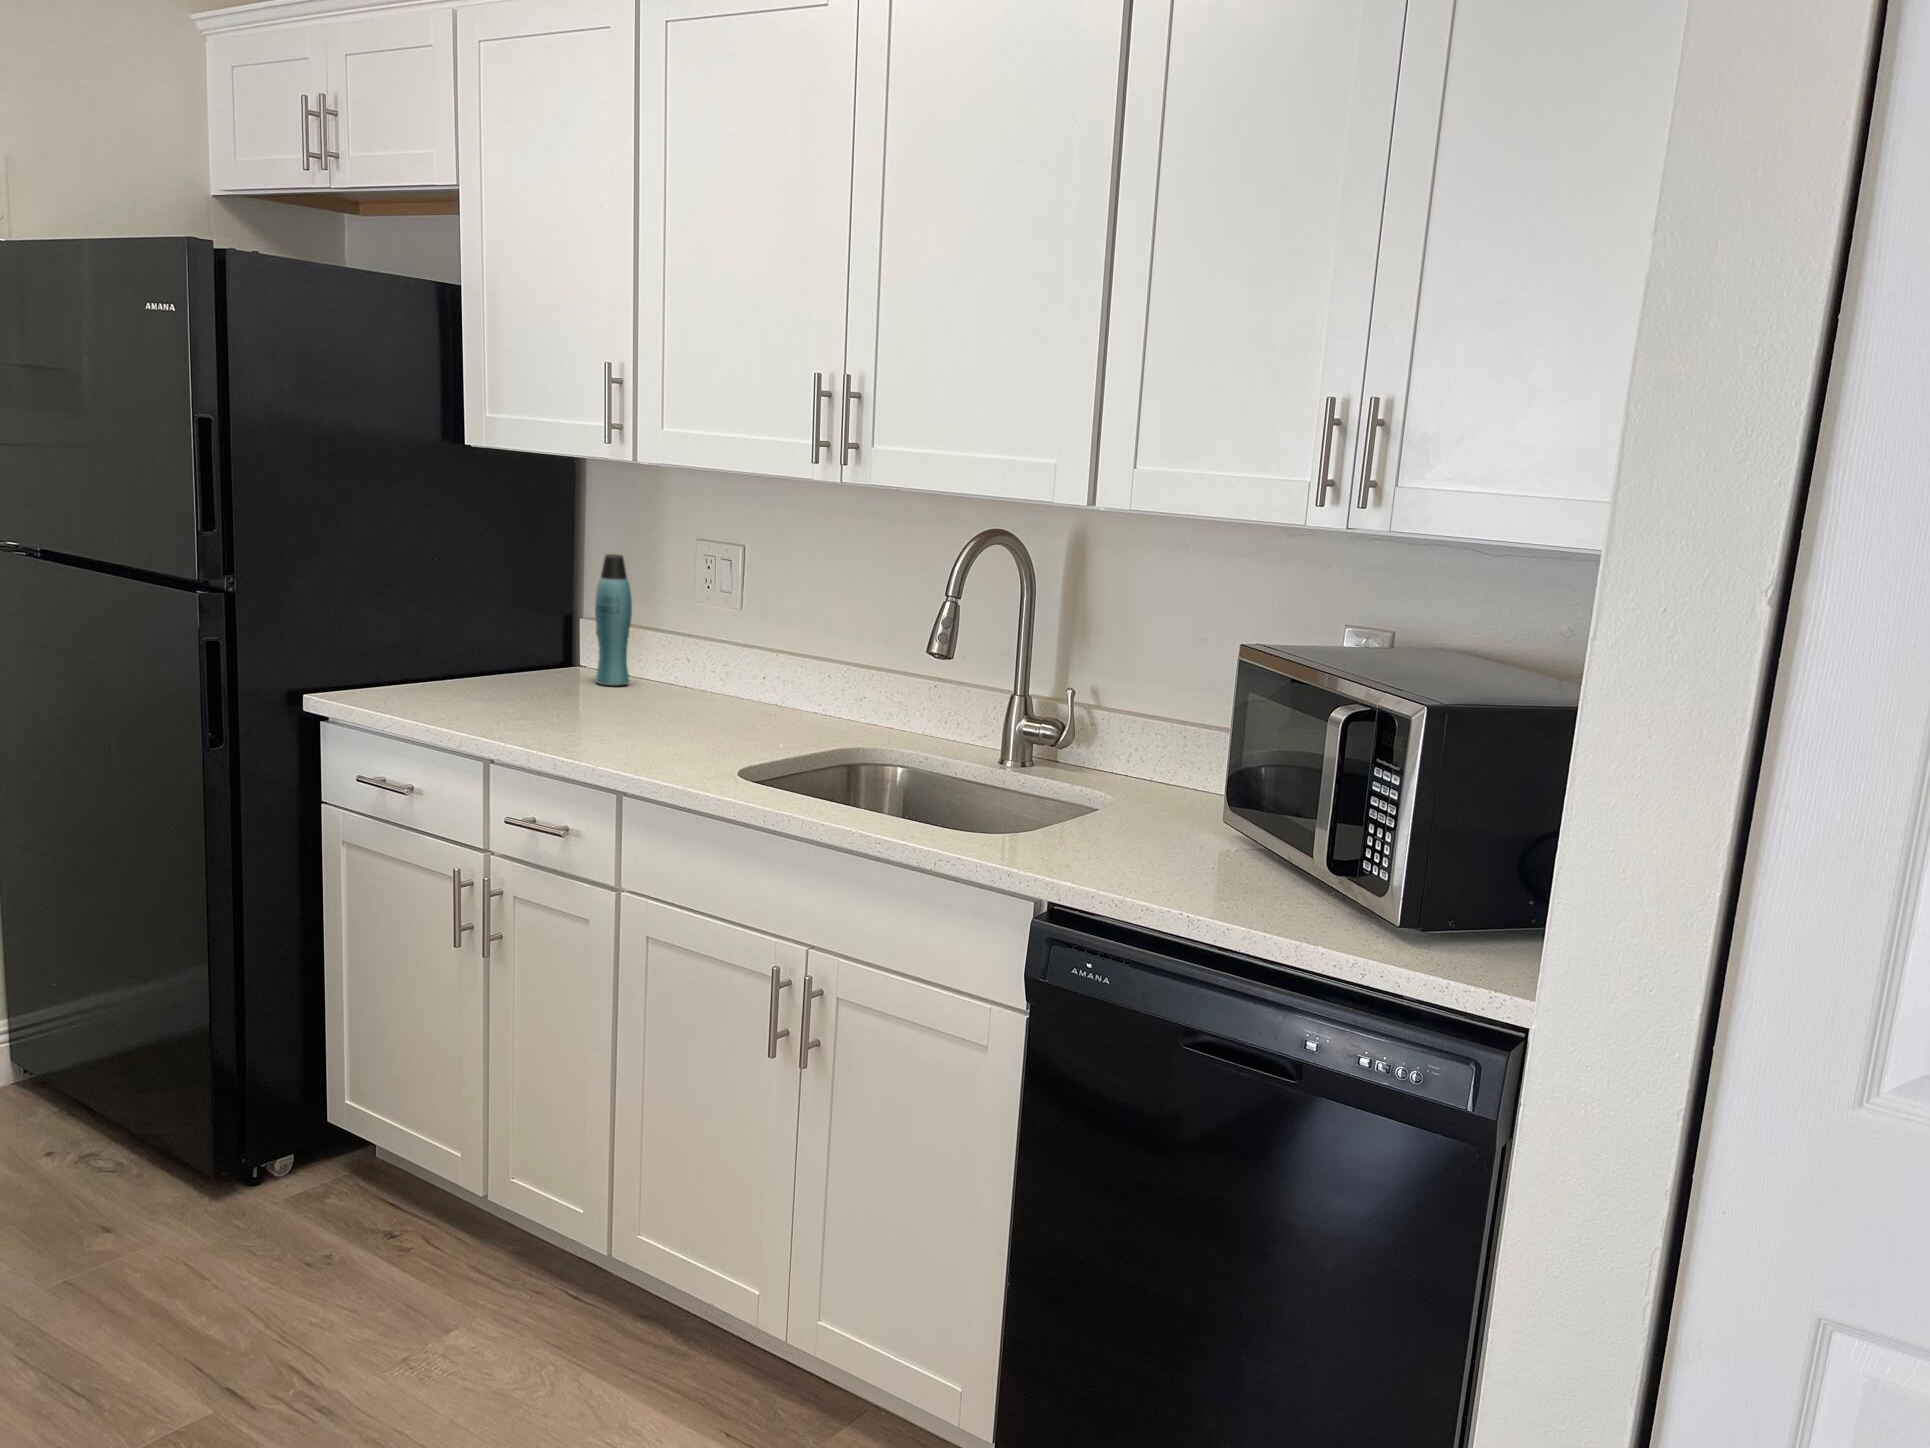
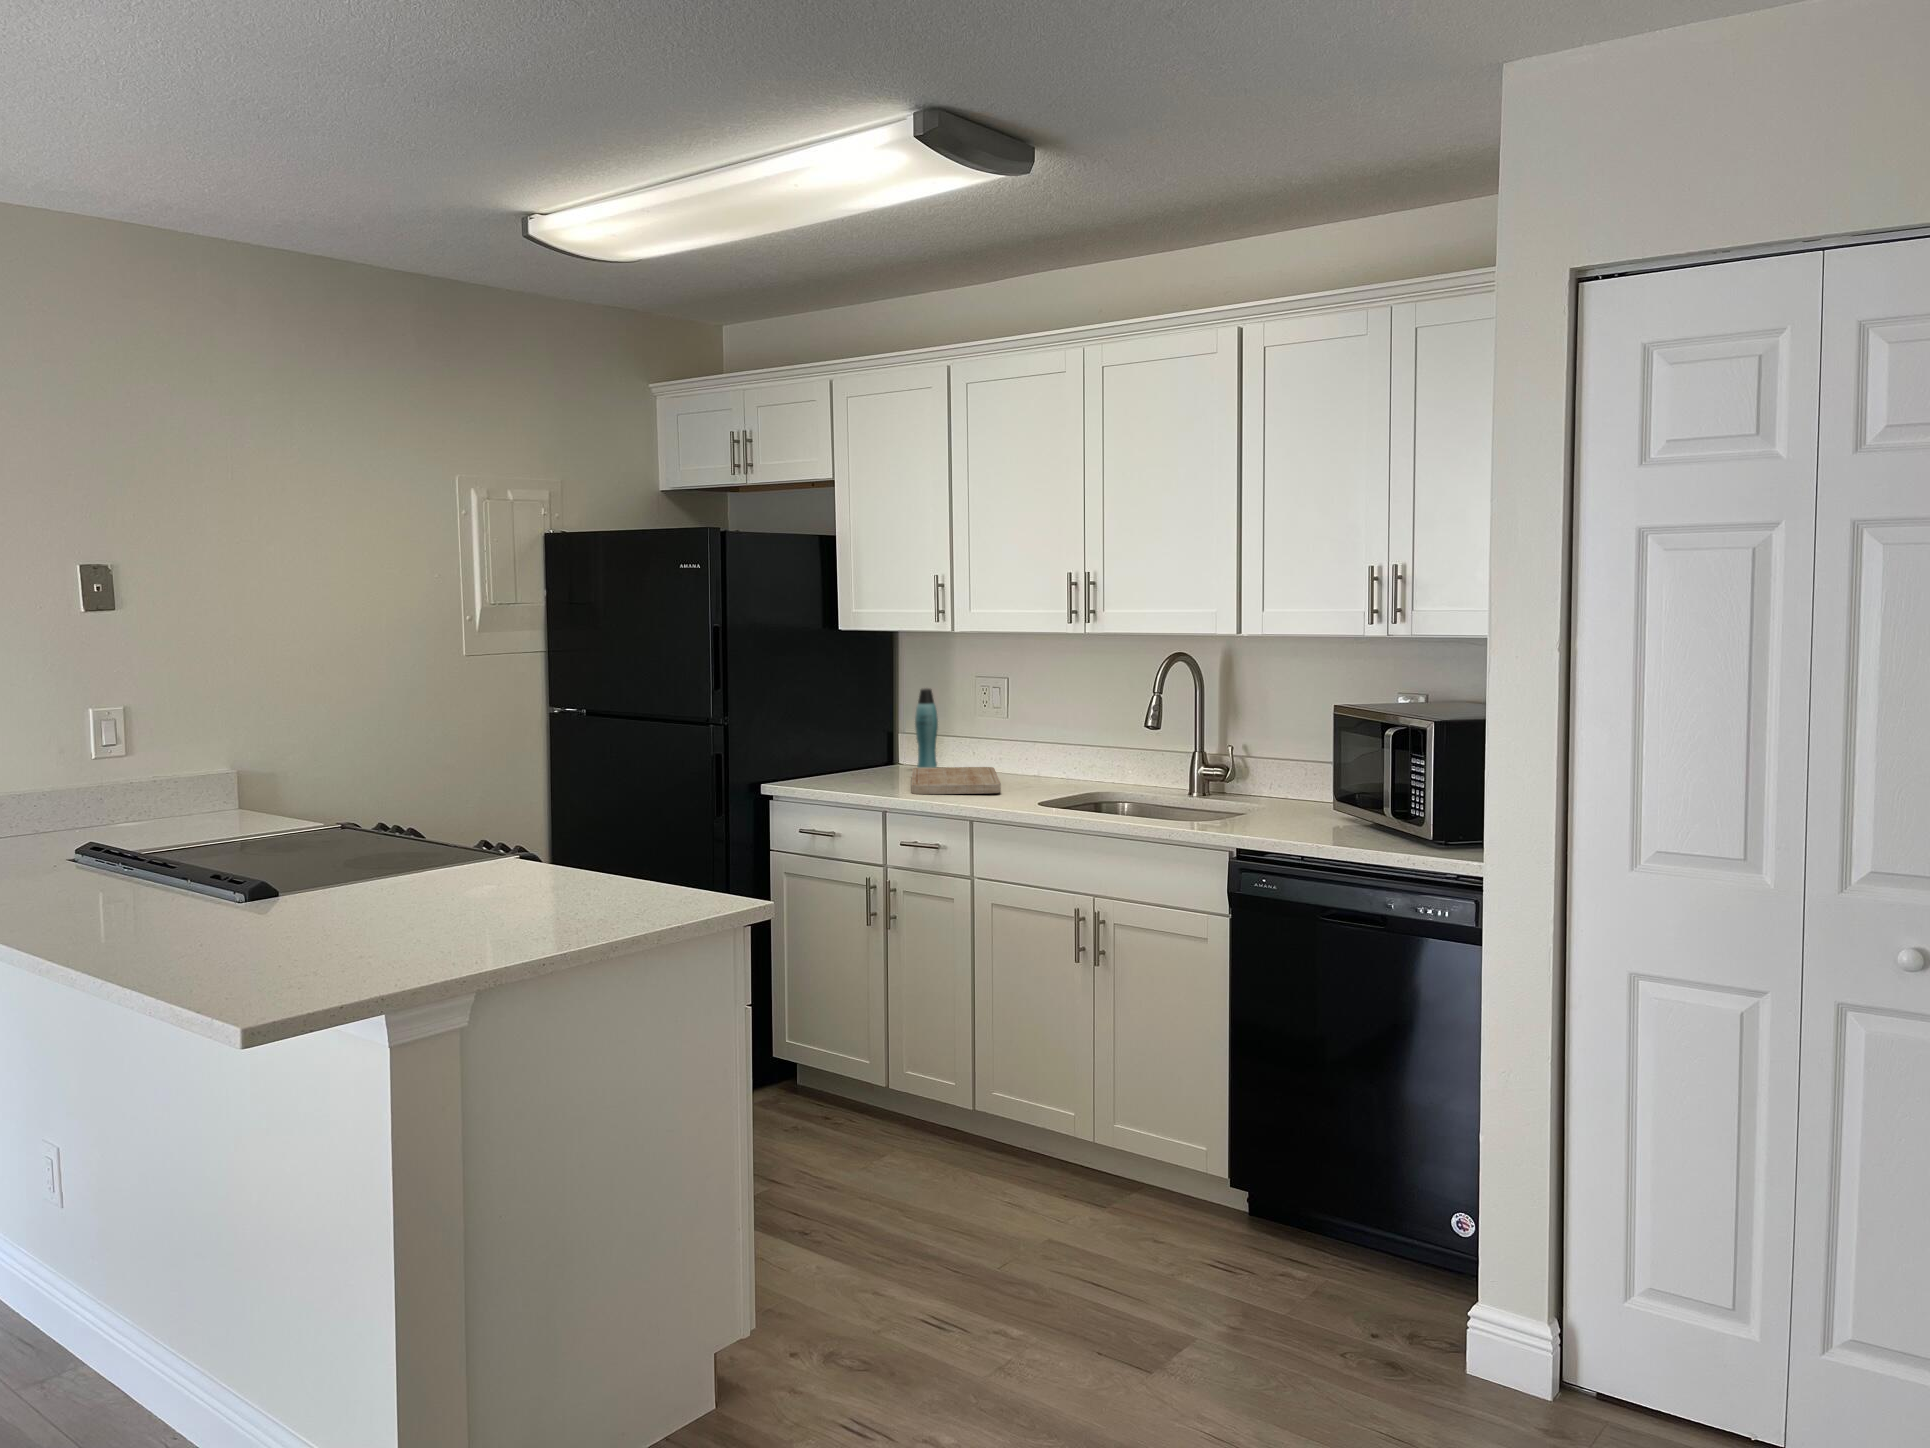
cutting board: none [543,681,710,740] -> present [911,767,1001,794]

